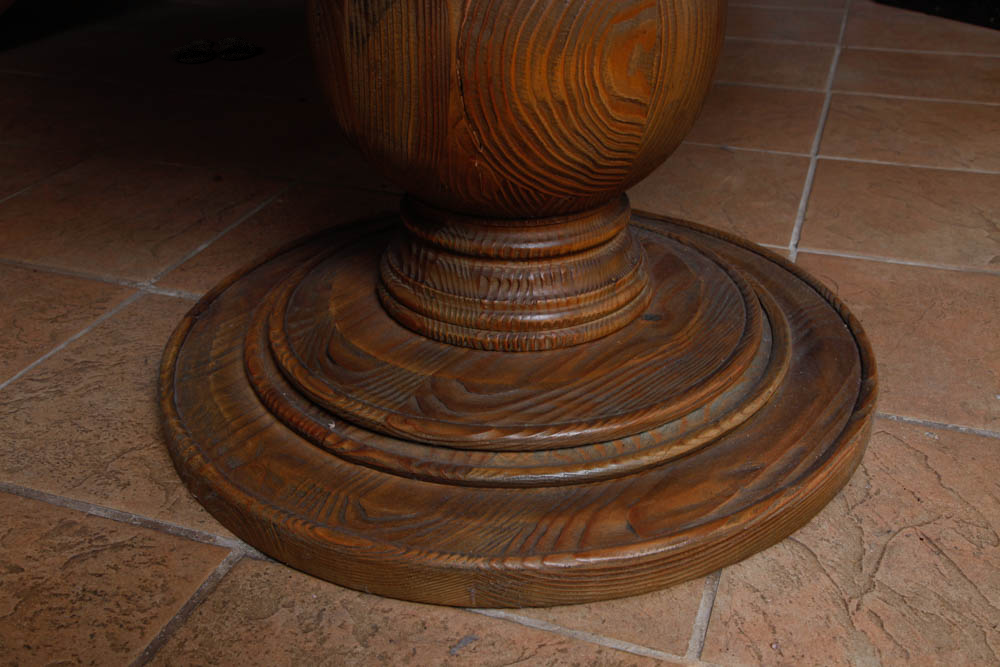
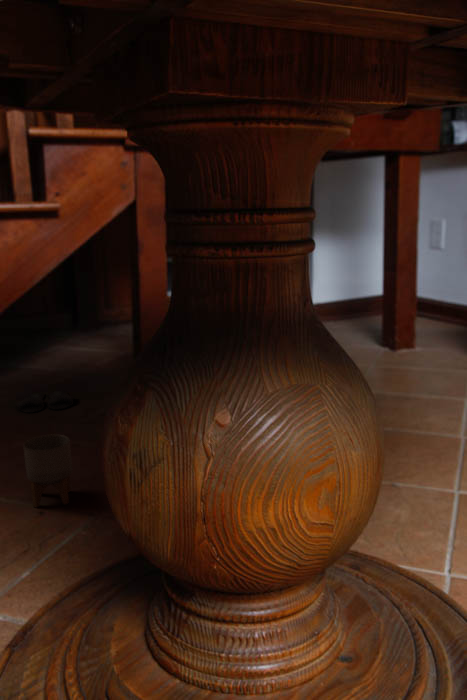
planter: none [186,69,261,173] -> present [24,434,72,507]

